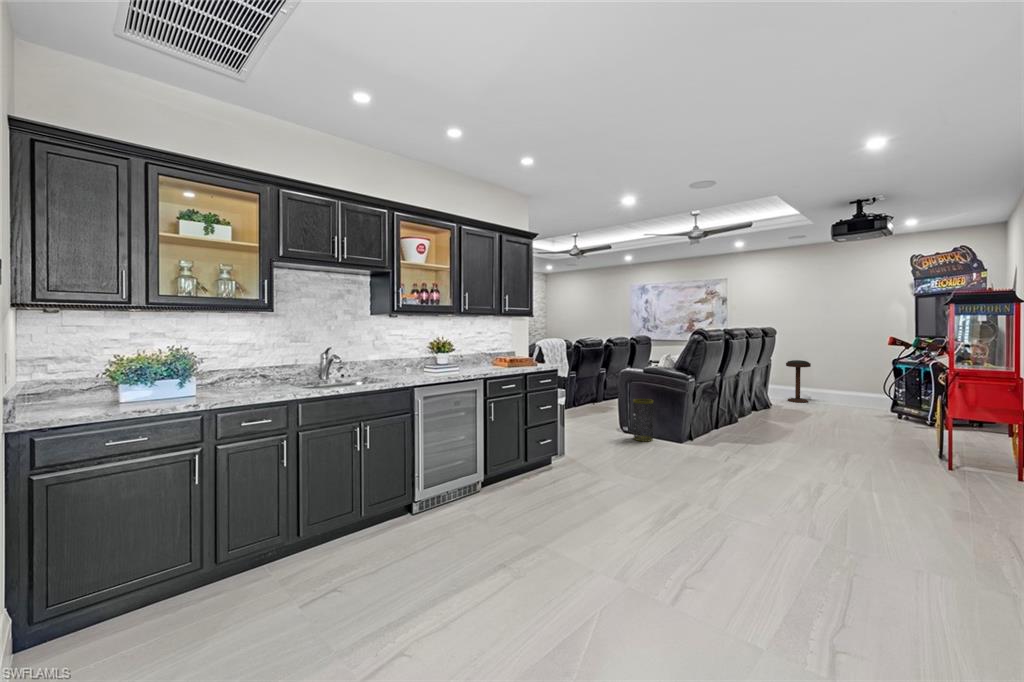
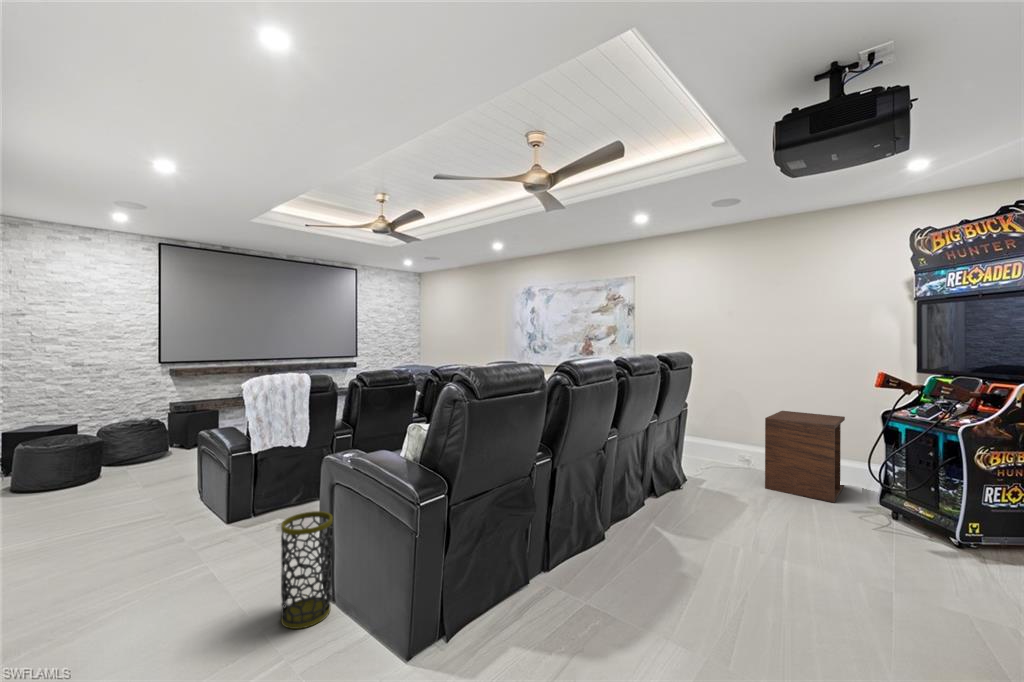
bar stool: present [786,360,811,403] -> none [711,402,748,471]
side table: none [824,364,872,413] -> present [765,411,845,503]

